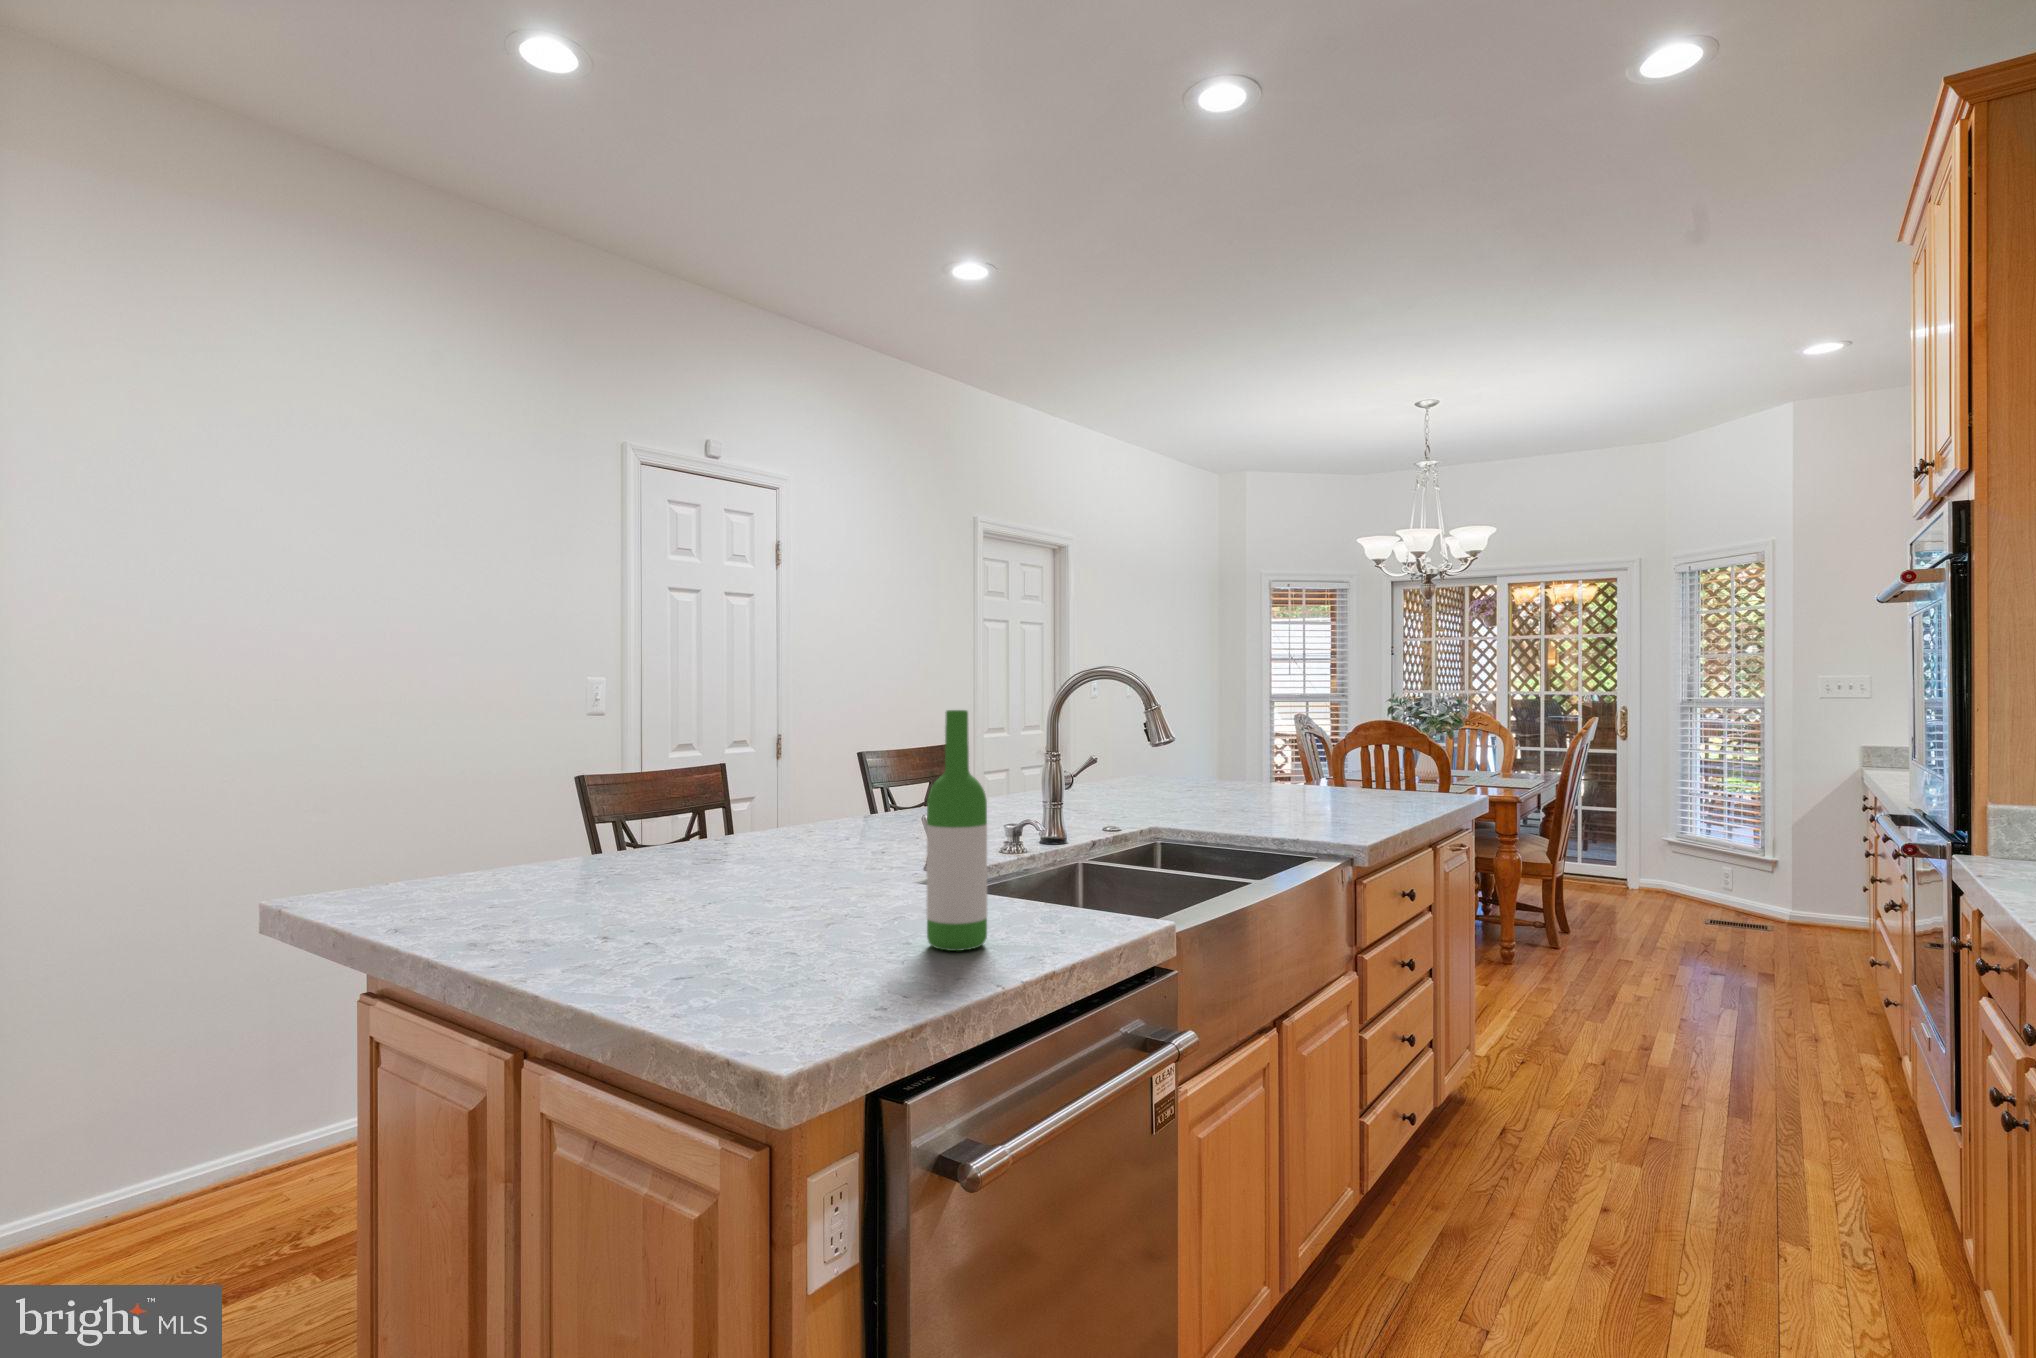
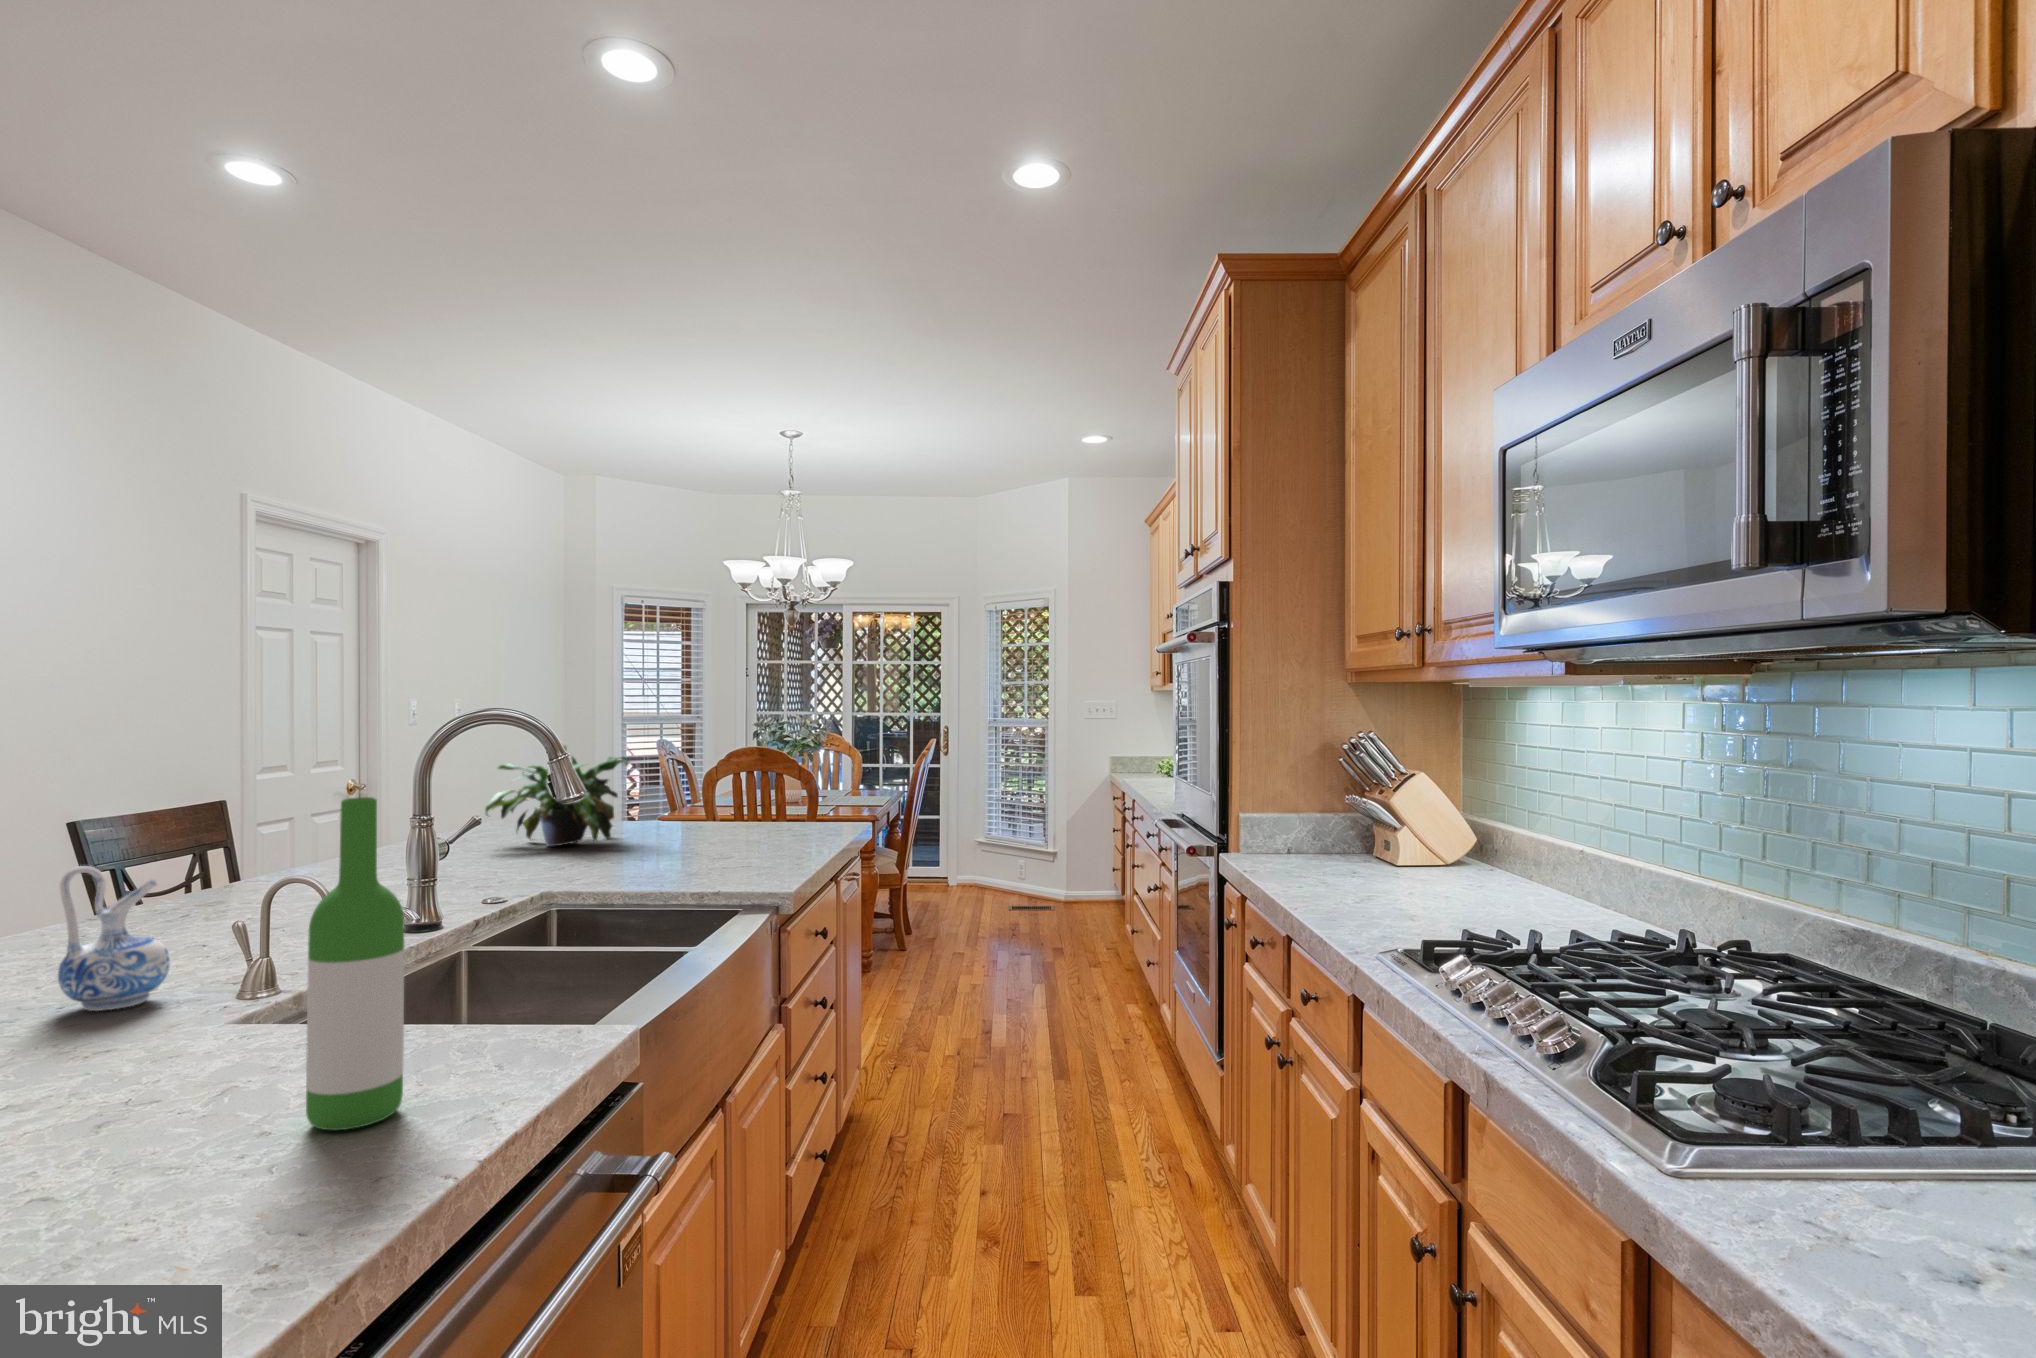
potted plant: none [1122,705,1240,794] -> present [485,745,628,846]
ceramic pitcher: none [827,766,886,865] -> present [58,866,170,1011]

